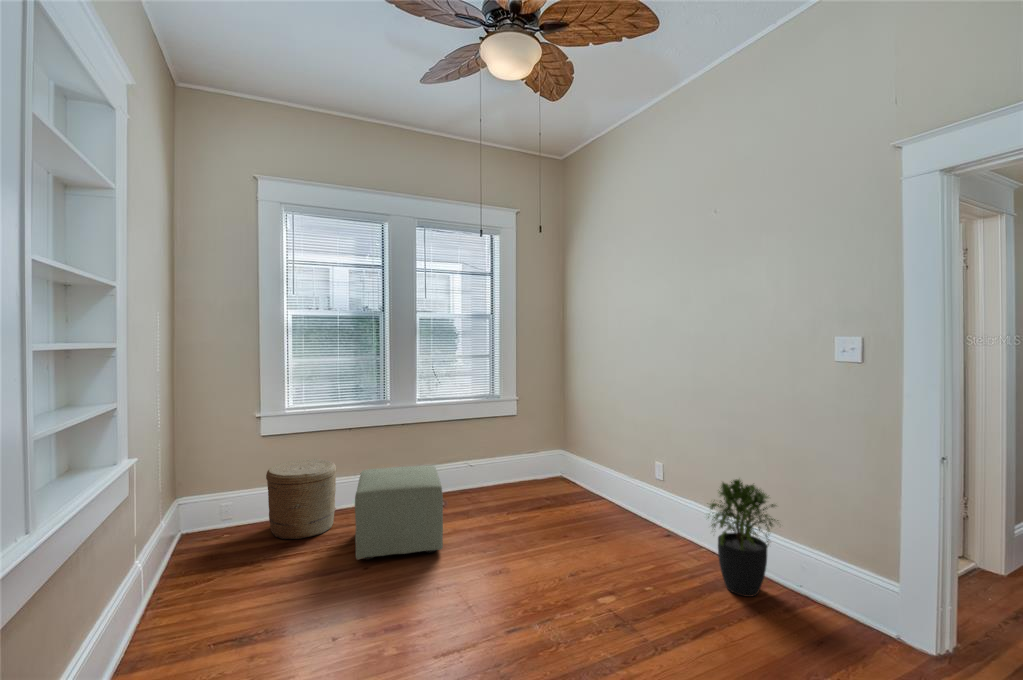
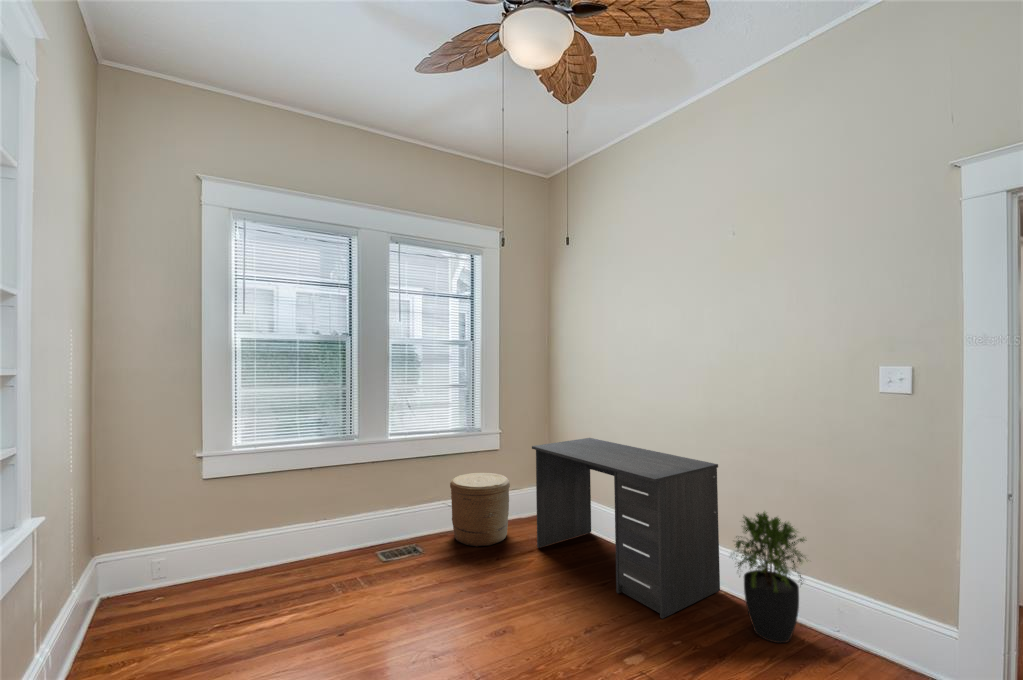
desk: none [544,411,709,570] -> present [532,438,720,619]
woven basket: present [266,459,336,539] -> present [450,473,510,547]
ottoman: present [355,466,443,560] -> none [329,510,434,635]

